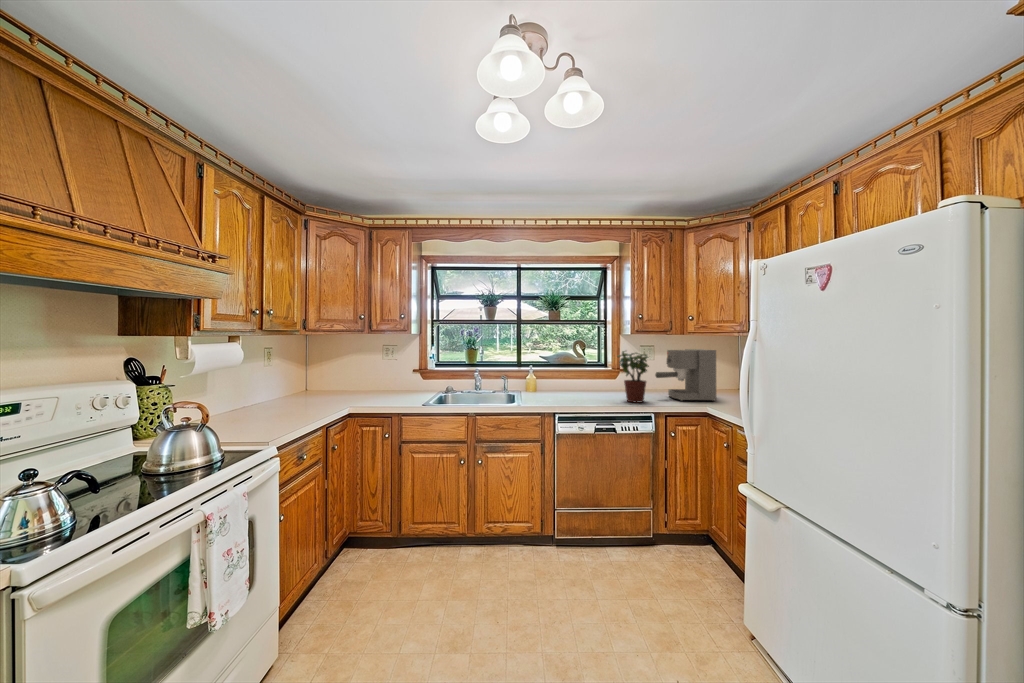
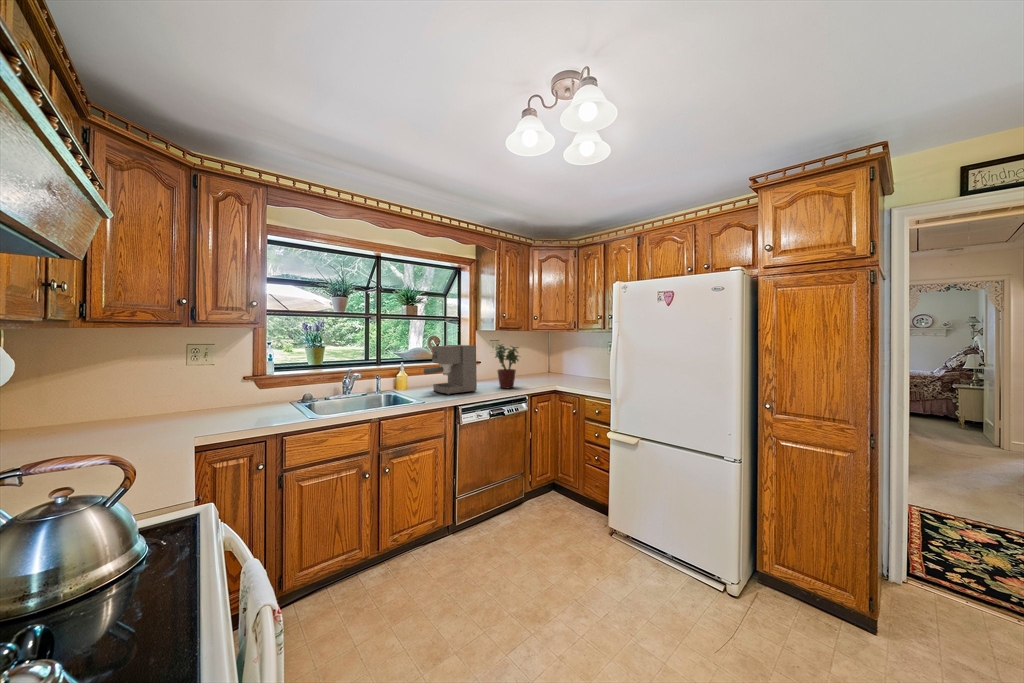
coffee maker: present [655,349,716,401] -> present [424,345,477,395]

